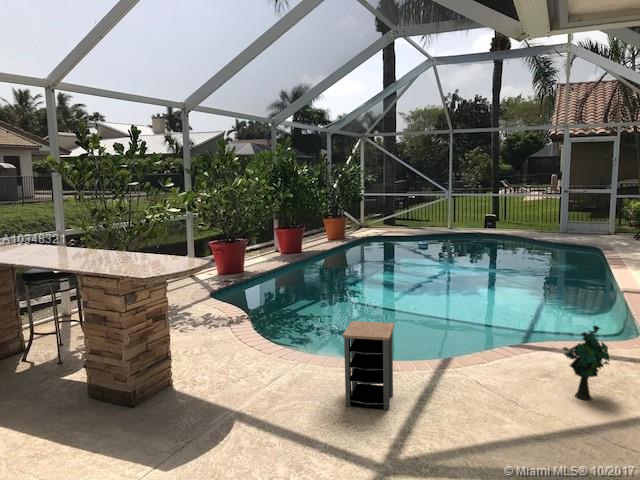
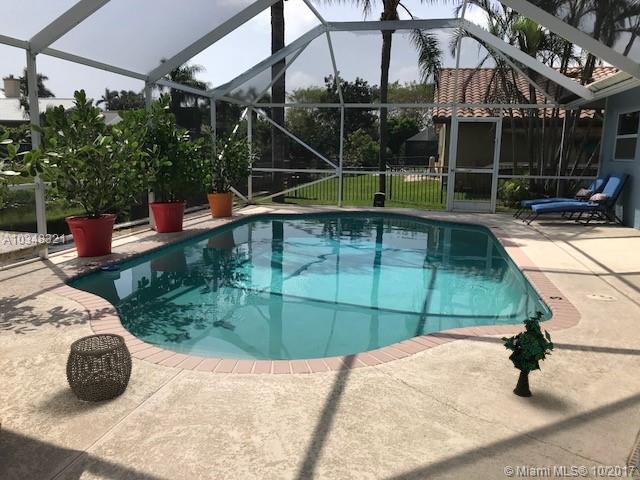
side table: present [343,321,394,411] -> none [245,315,310,431]
woven basket: none [218,332,263,381] -> present [66,333,132,401]

